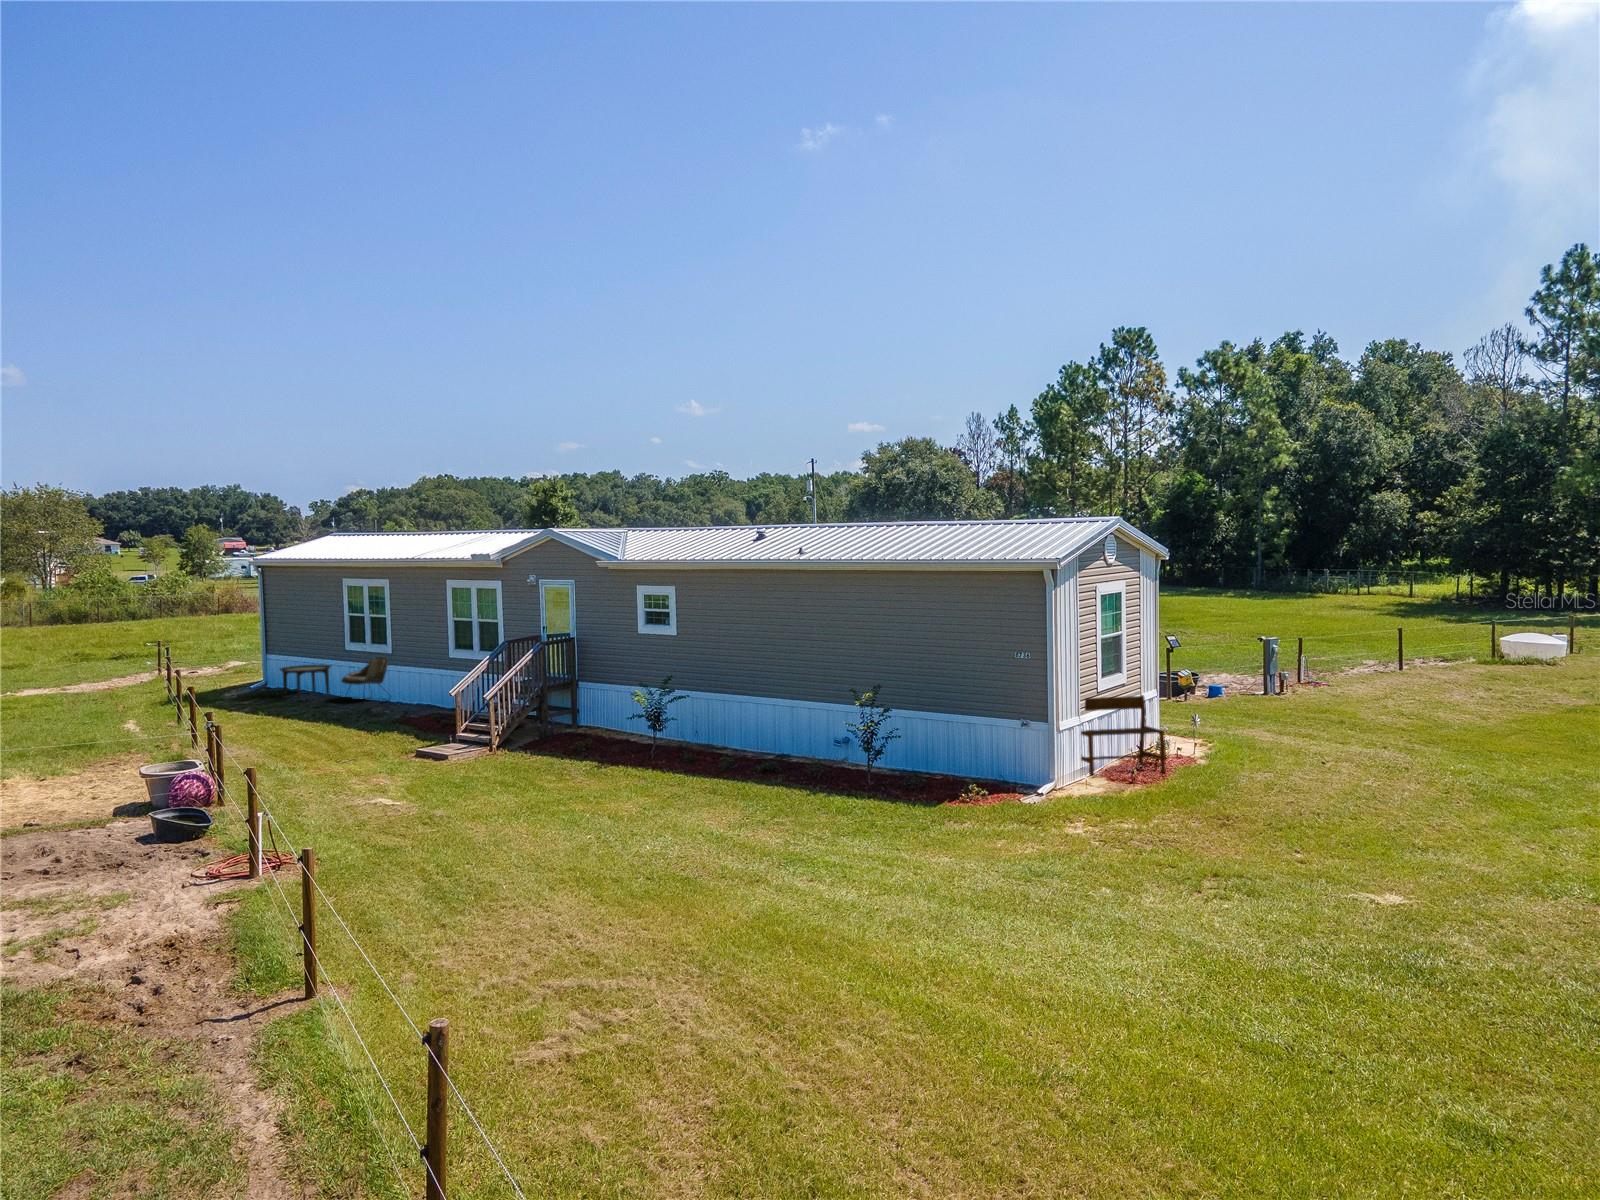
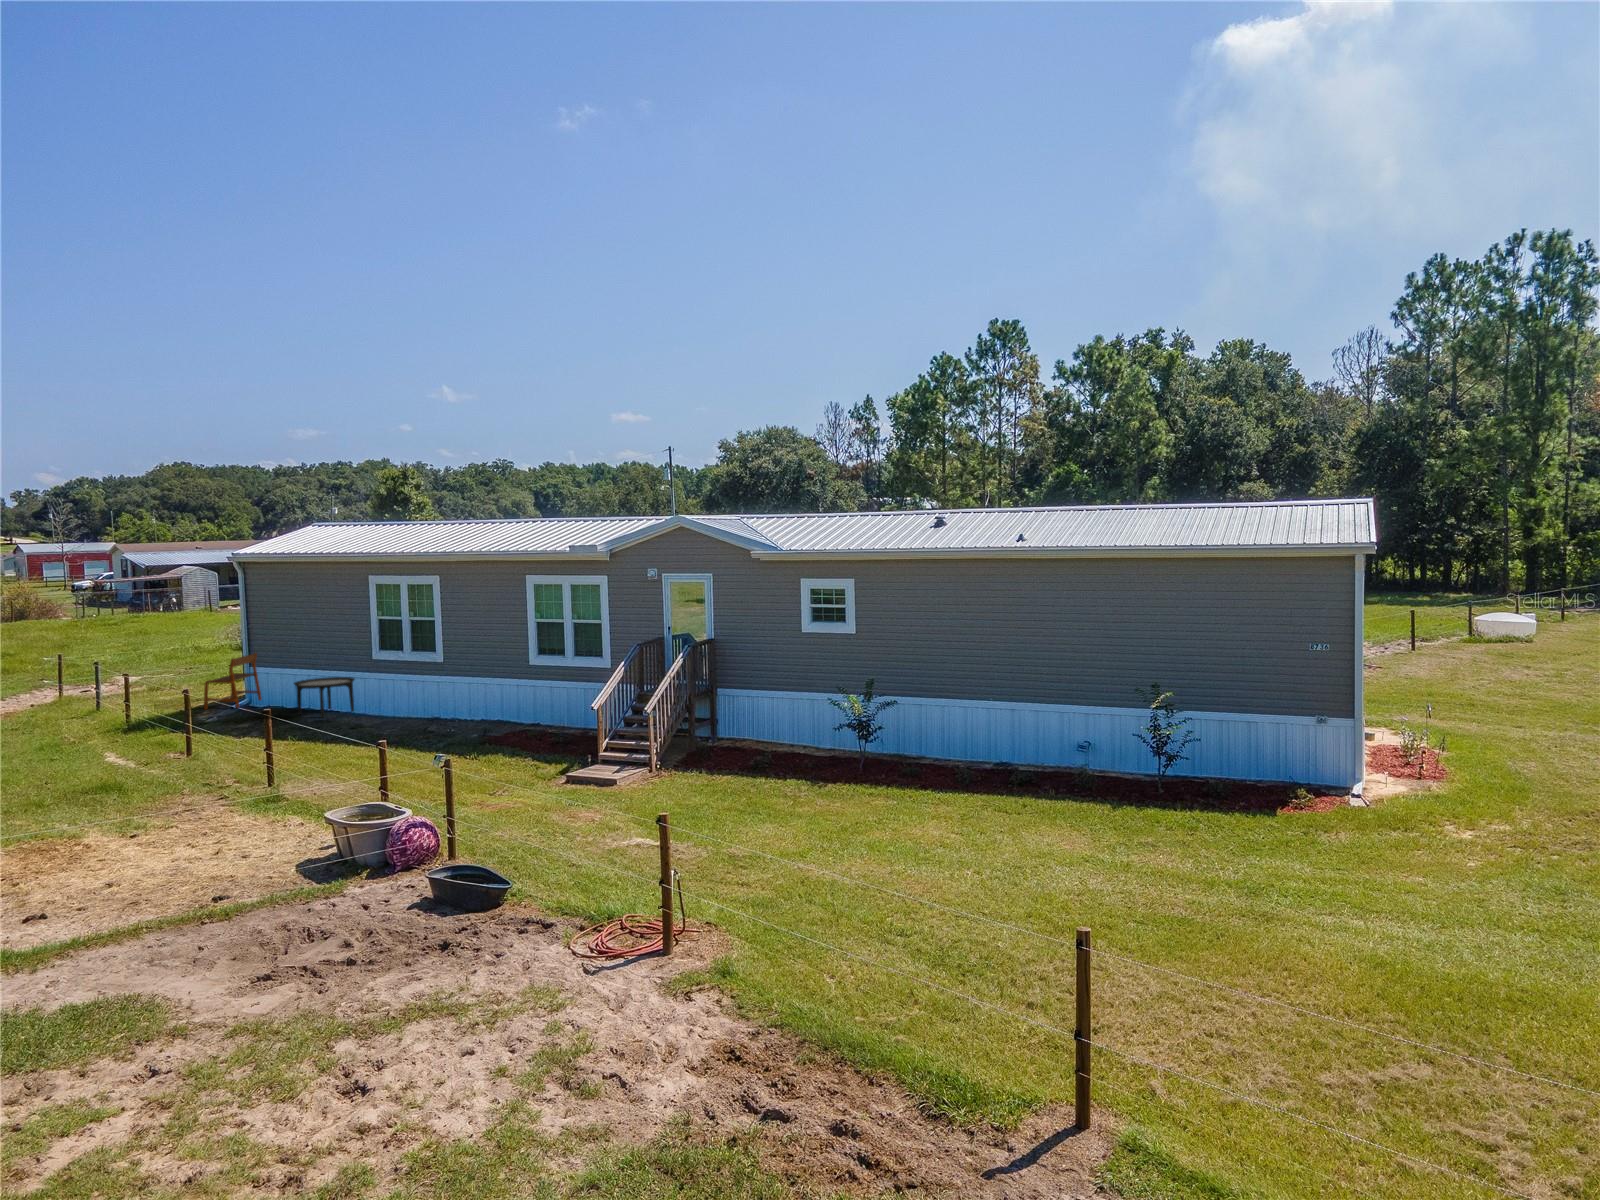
lounge chair: present [342,657,390,702] -> none [385,666,445,722]
bench: present [1081,695,1166,776] -> present [204,653,262,710]

